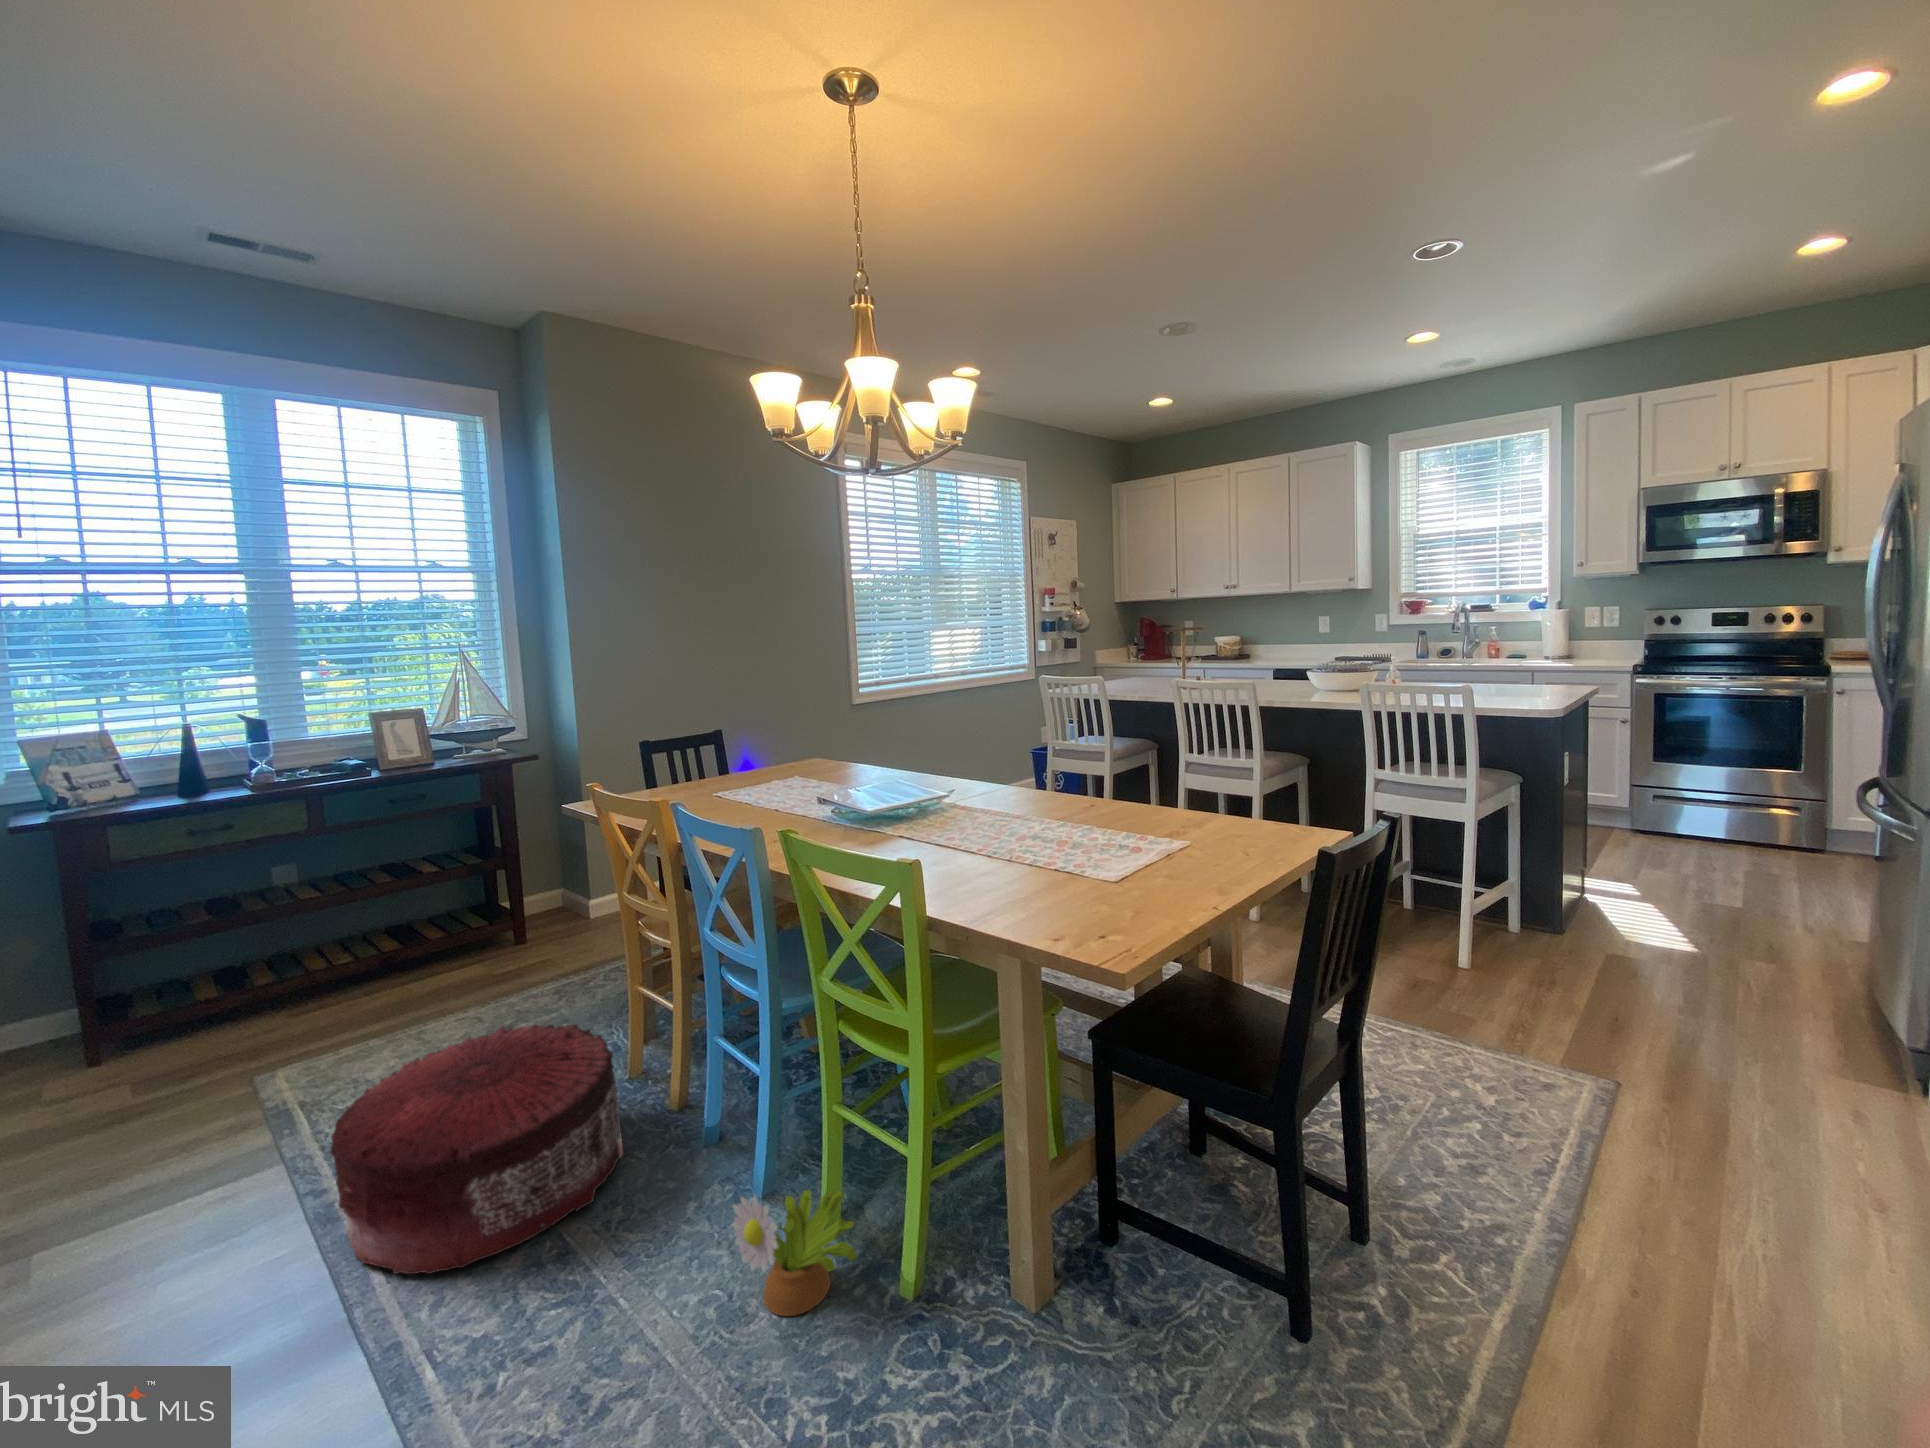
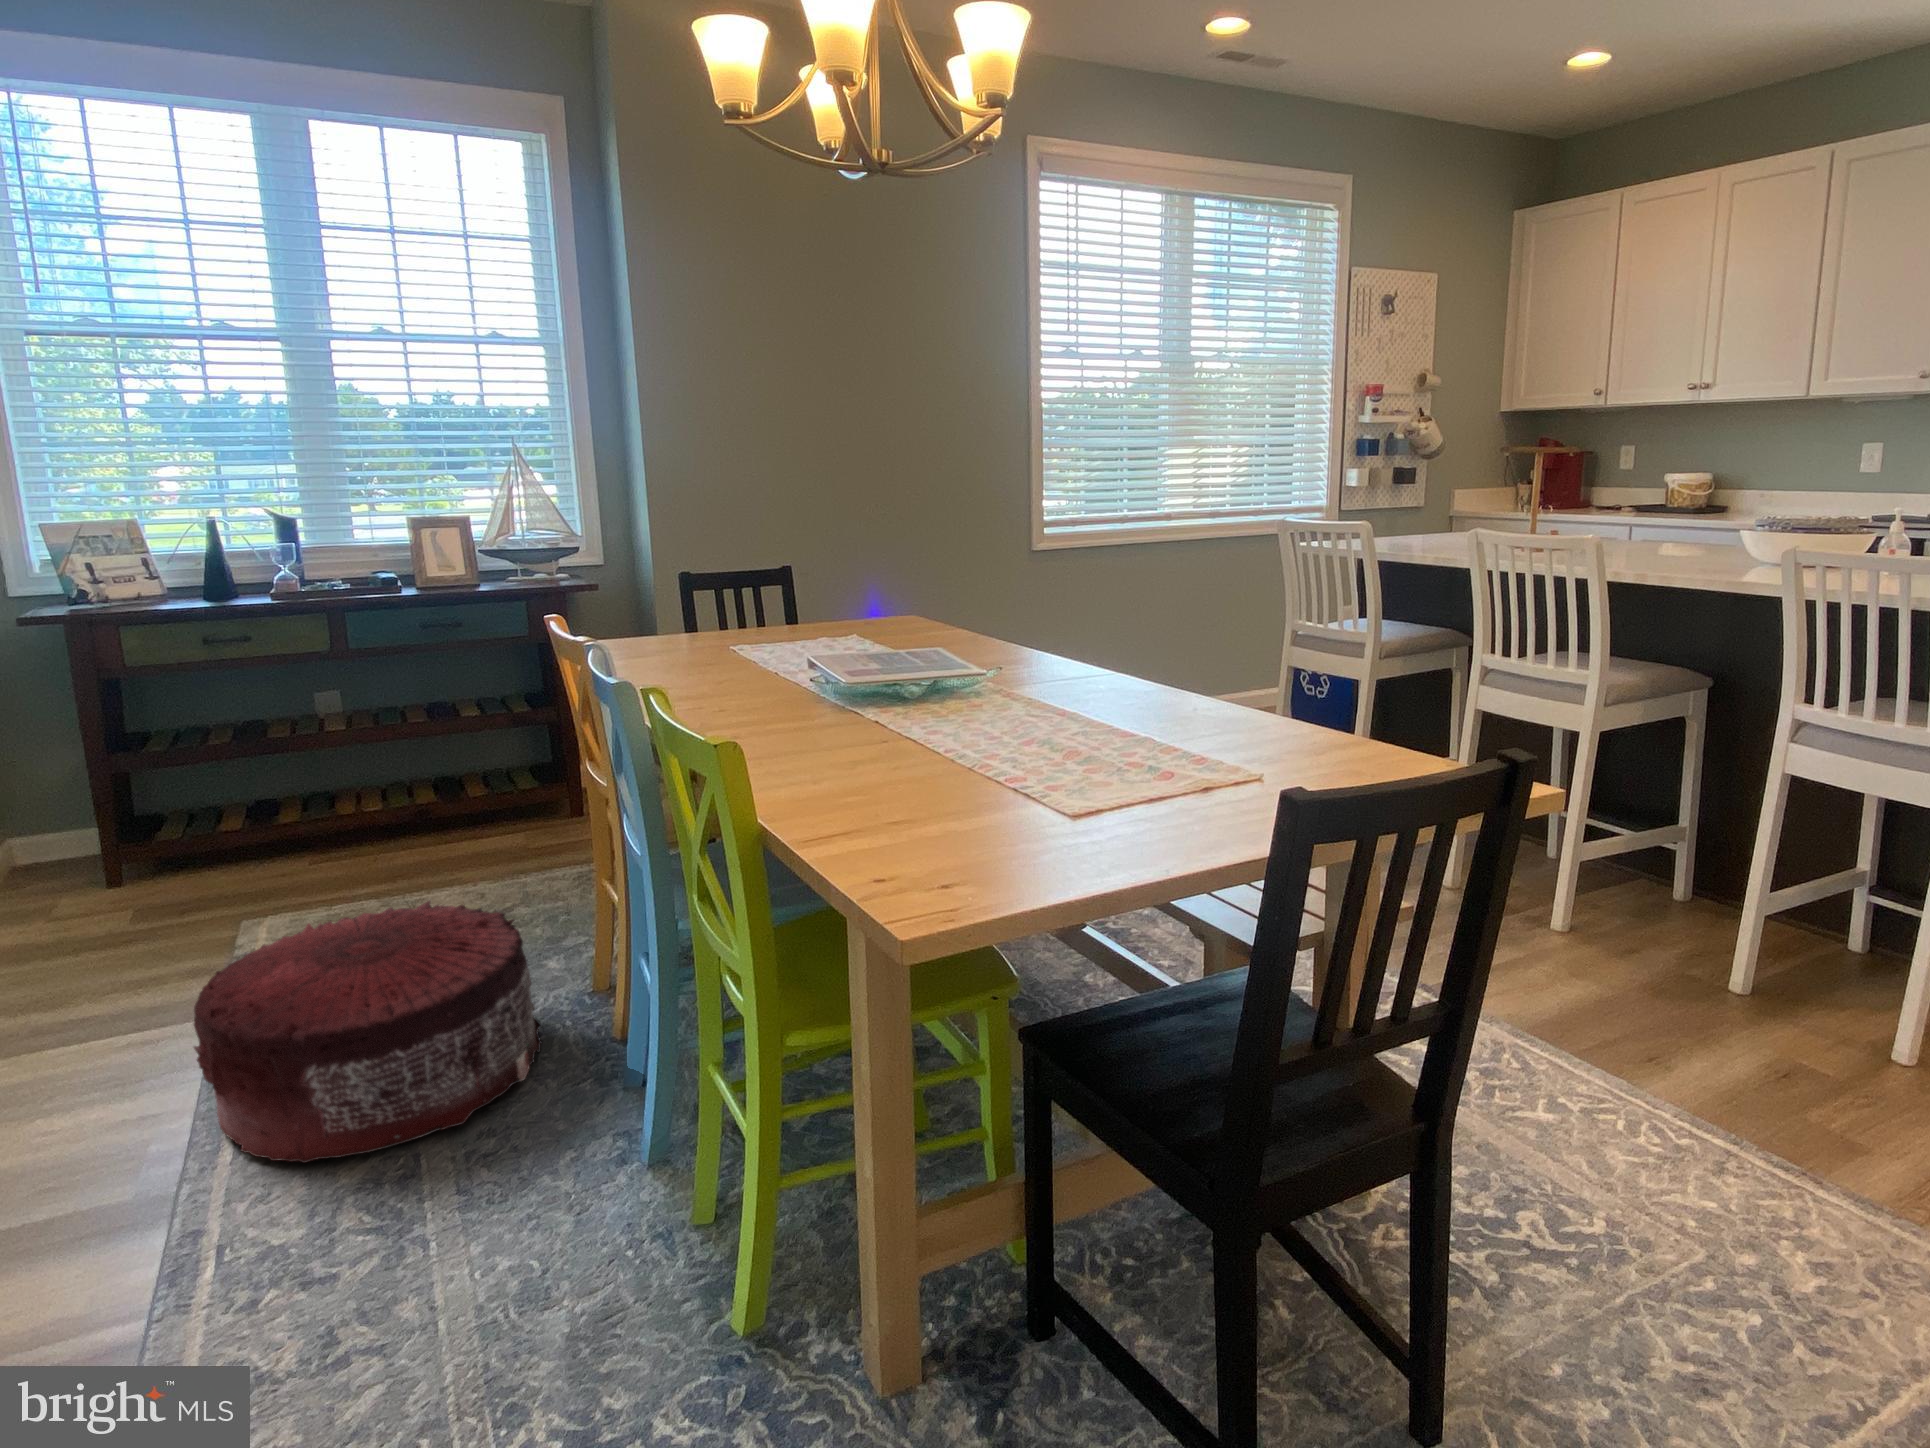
decorative plant: present [732,1190,857,1316] -> none [533,1150,699,1314]

